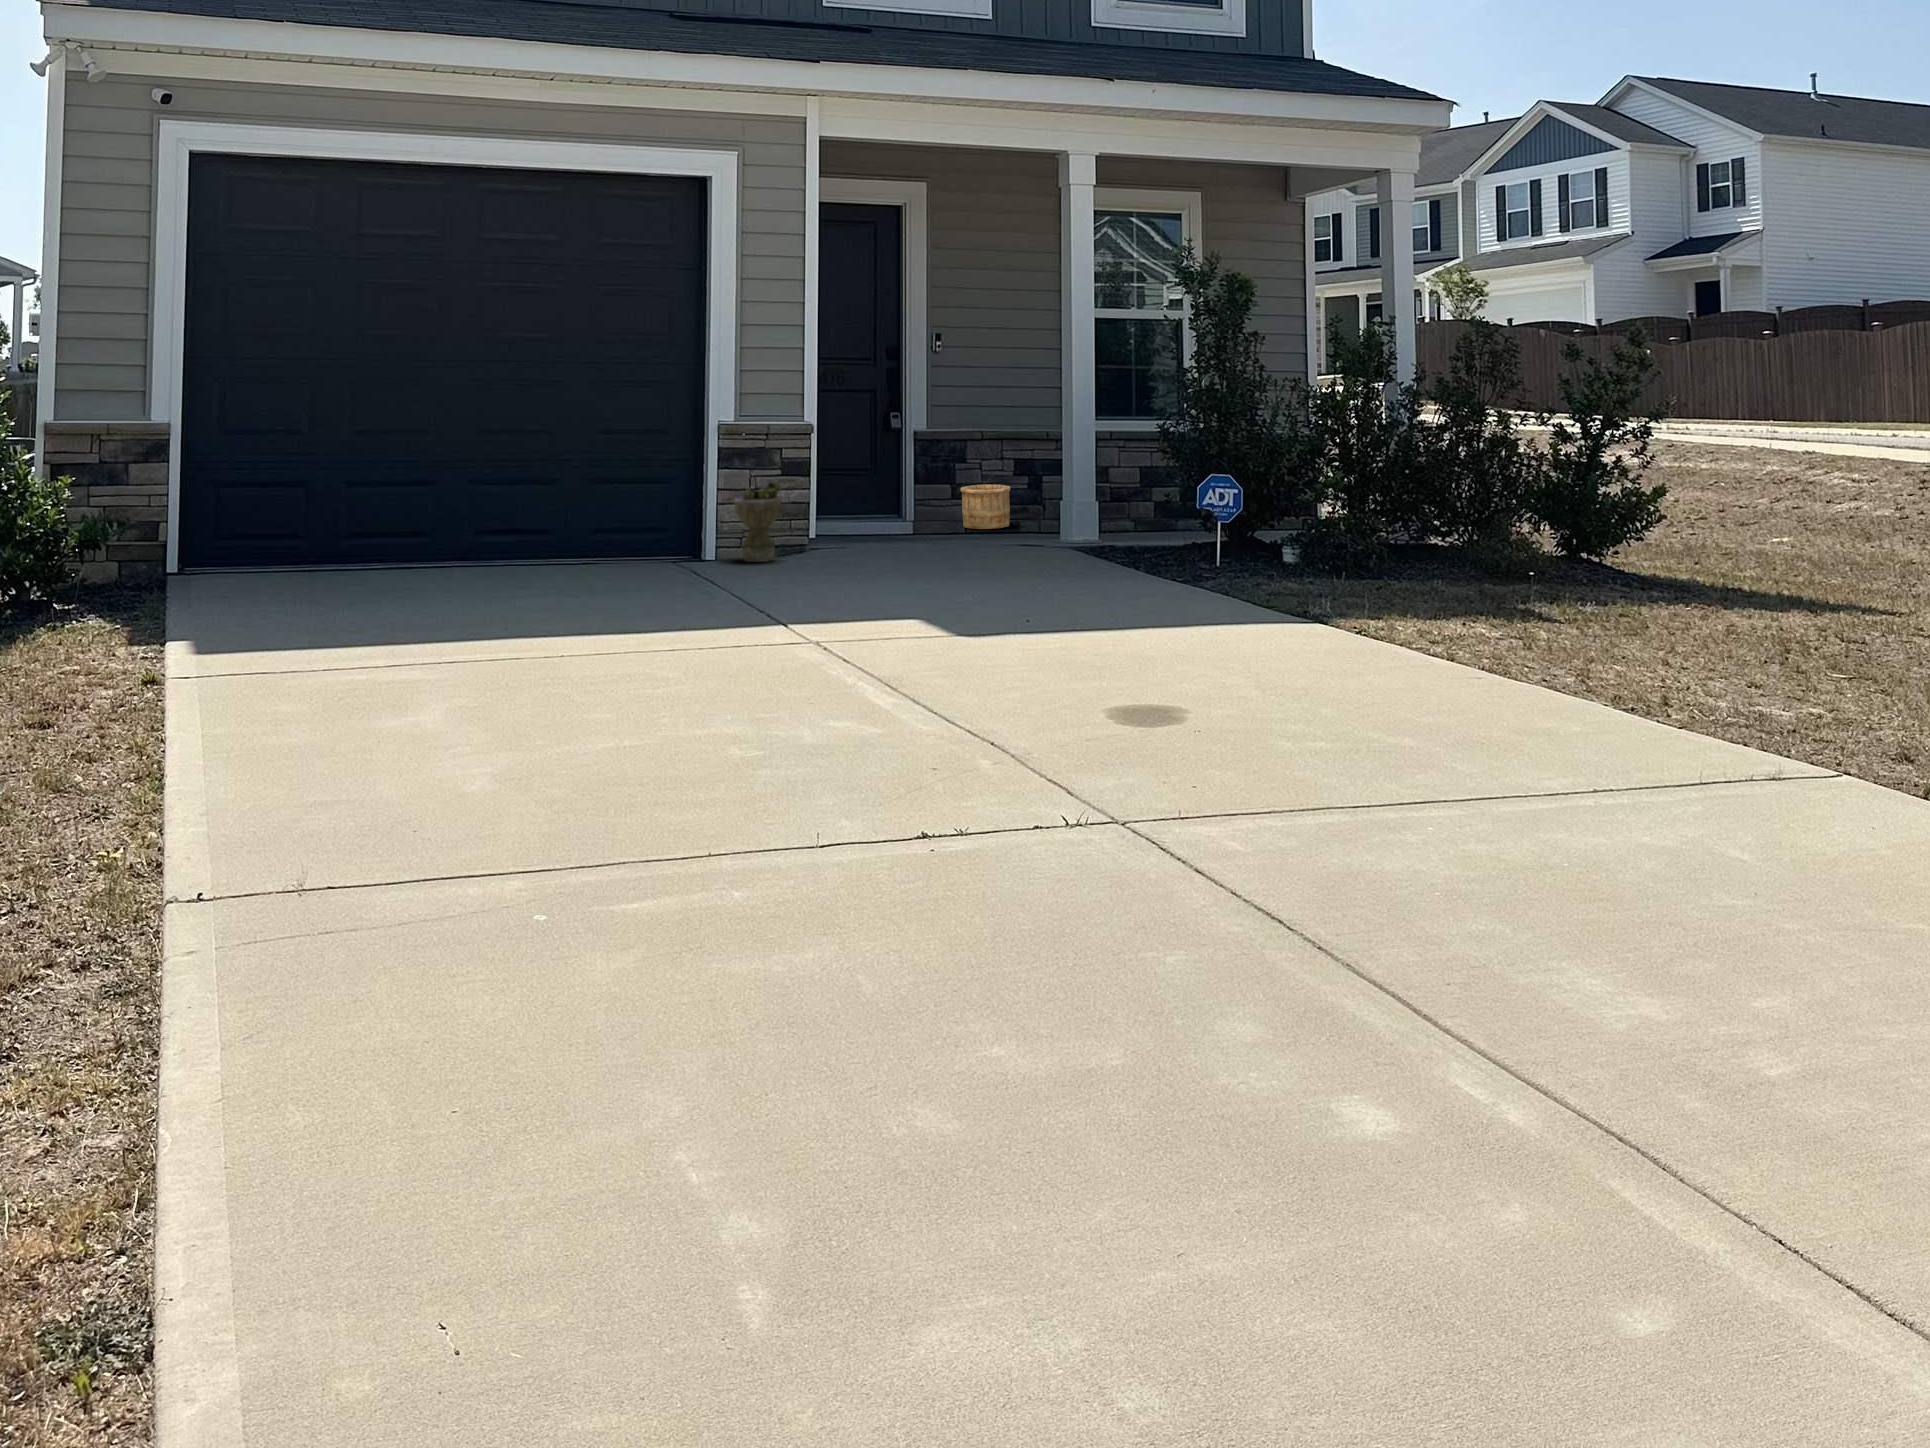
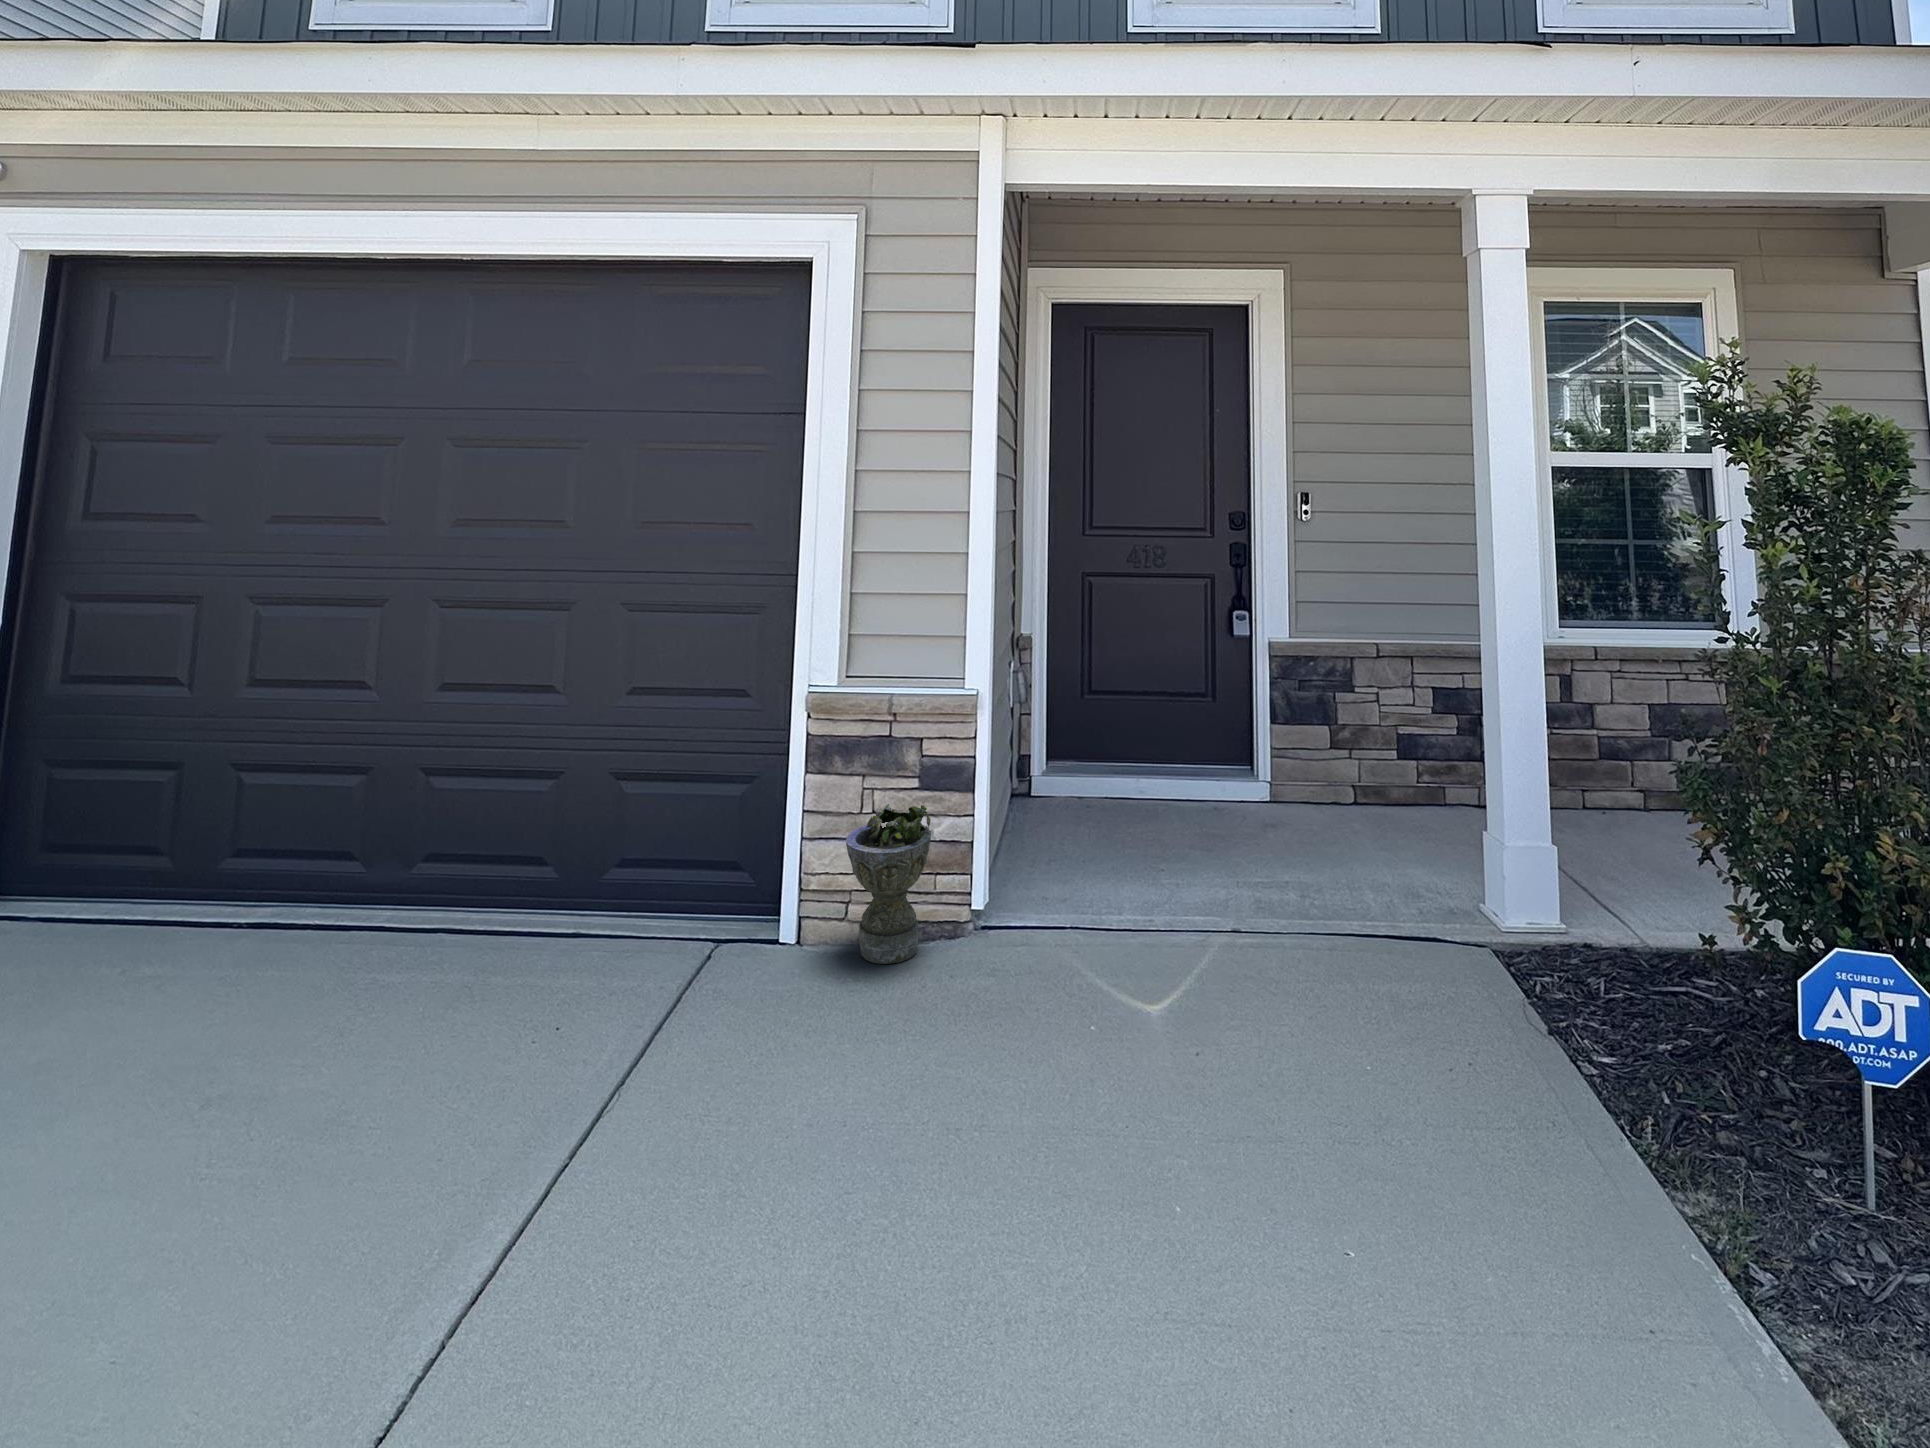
wooden bucket: present [960,485,1010,529] -> none [1331,738,1414,824]

